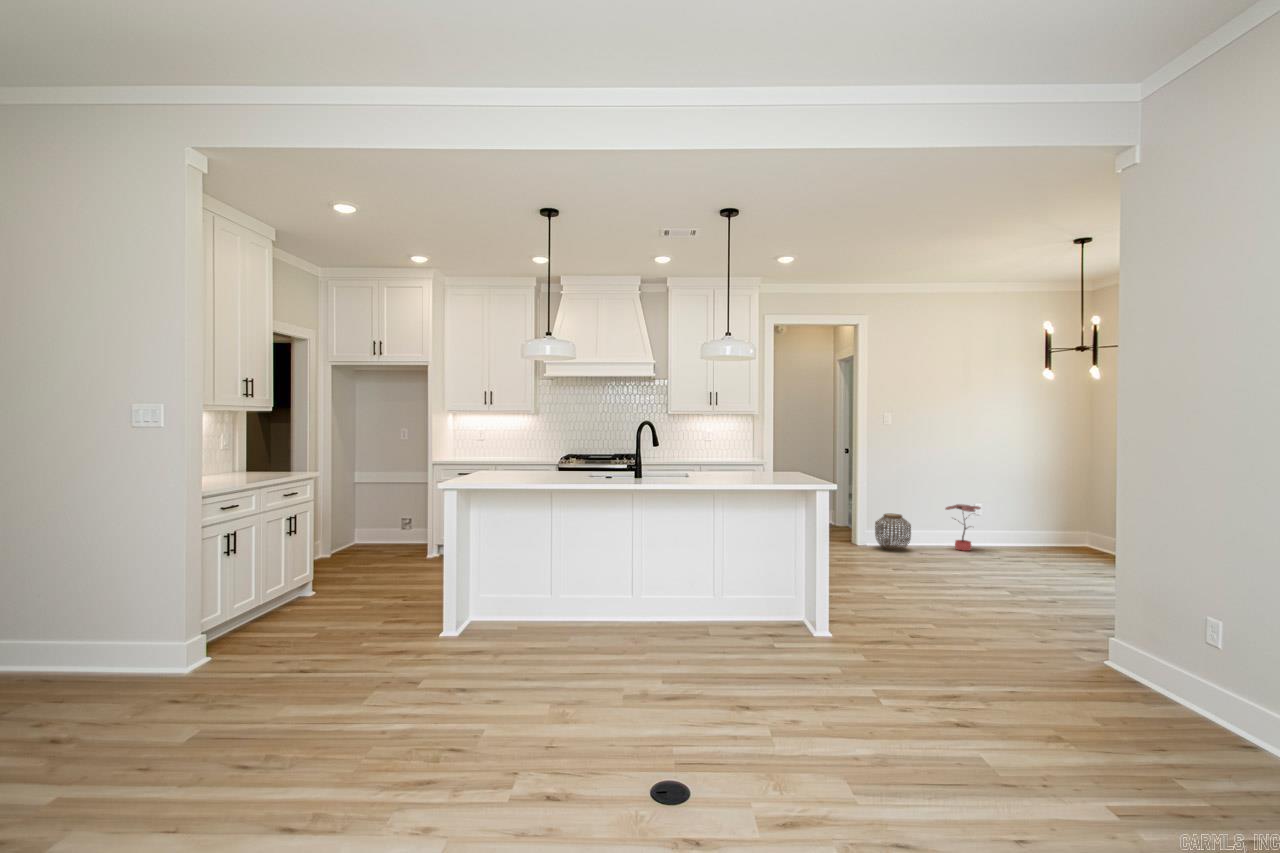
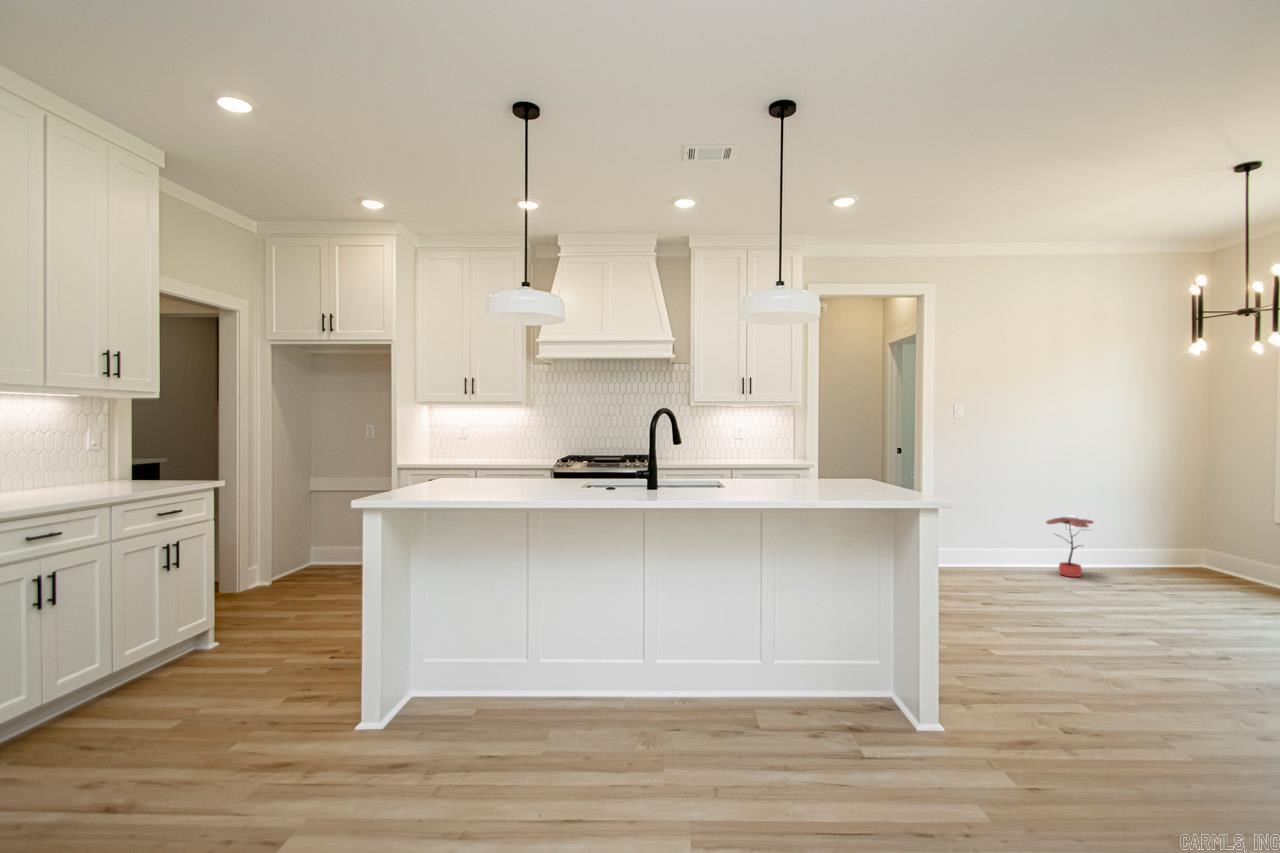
woven basket: present [875,513,911,551] -> none [954,529,1003,577]

